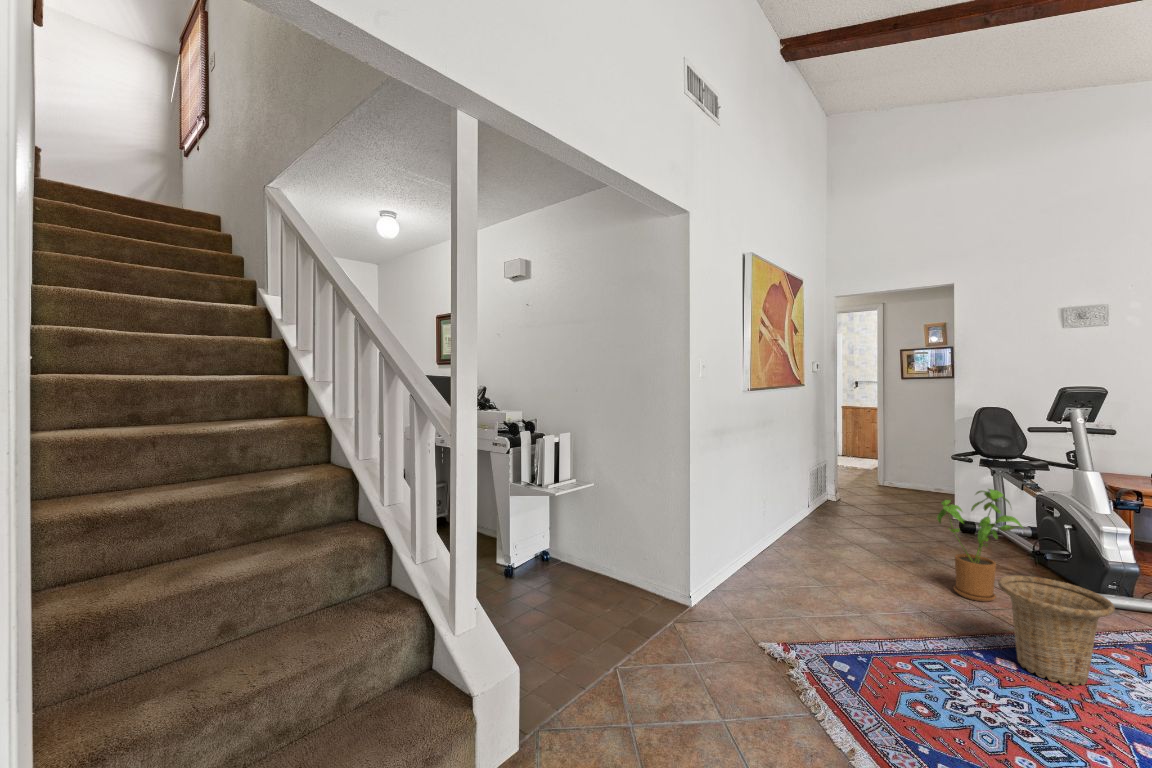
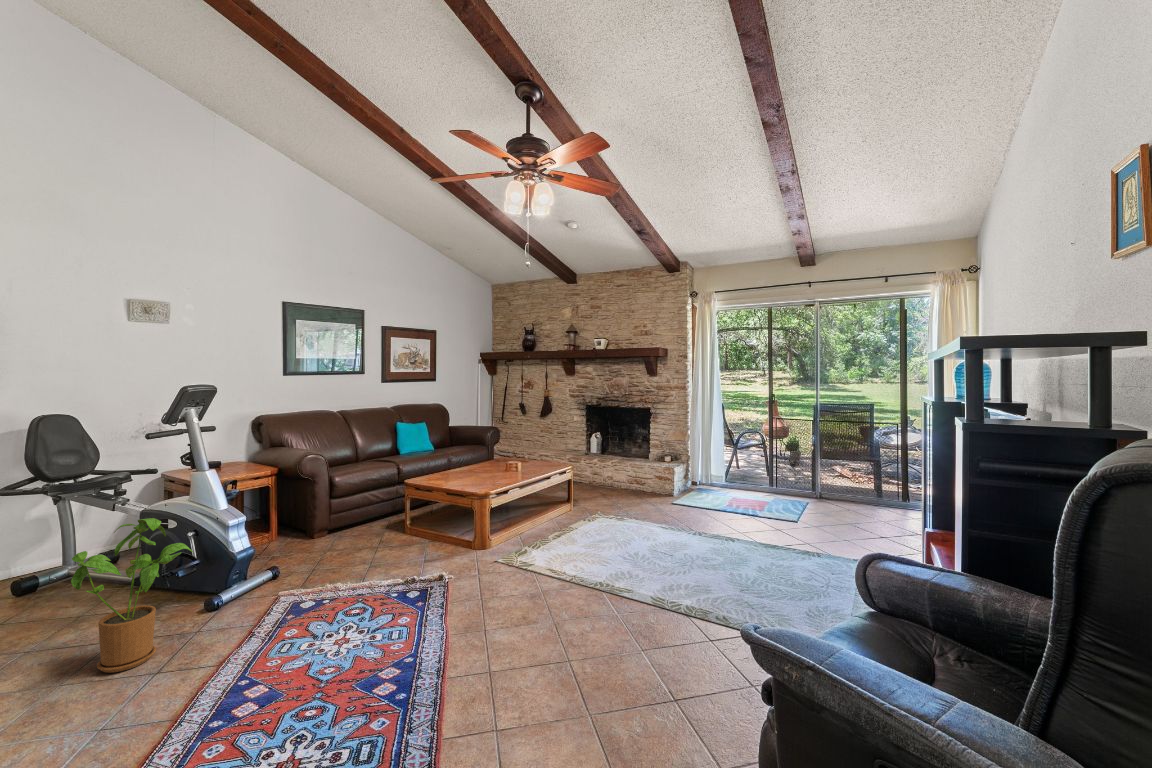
basket: present [998,575,1115,686] -> none [225,584,327,700]

